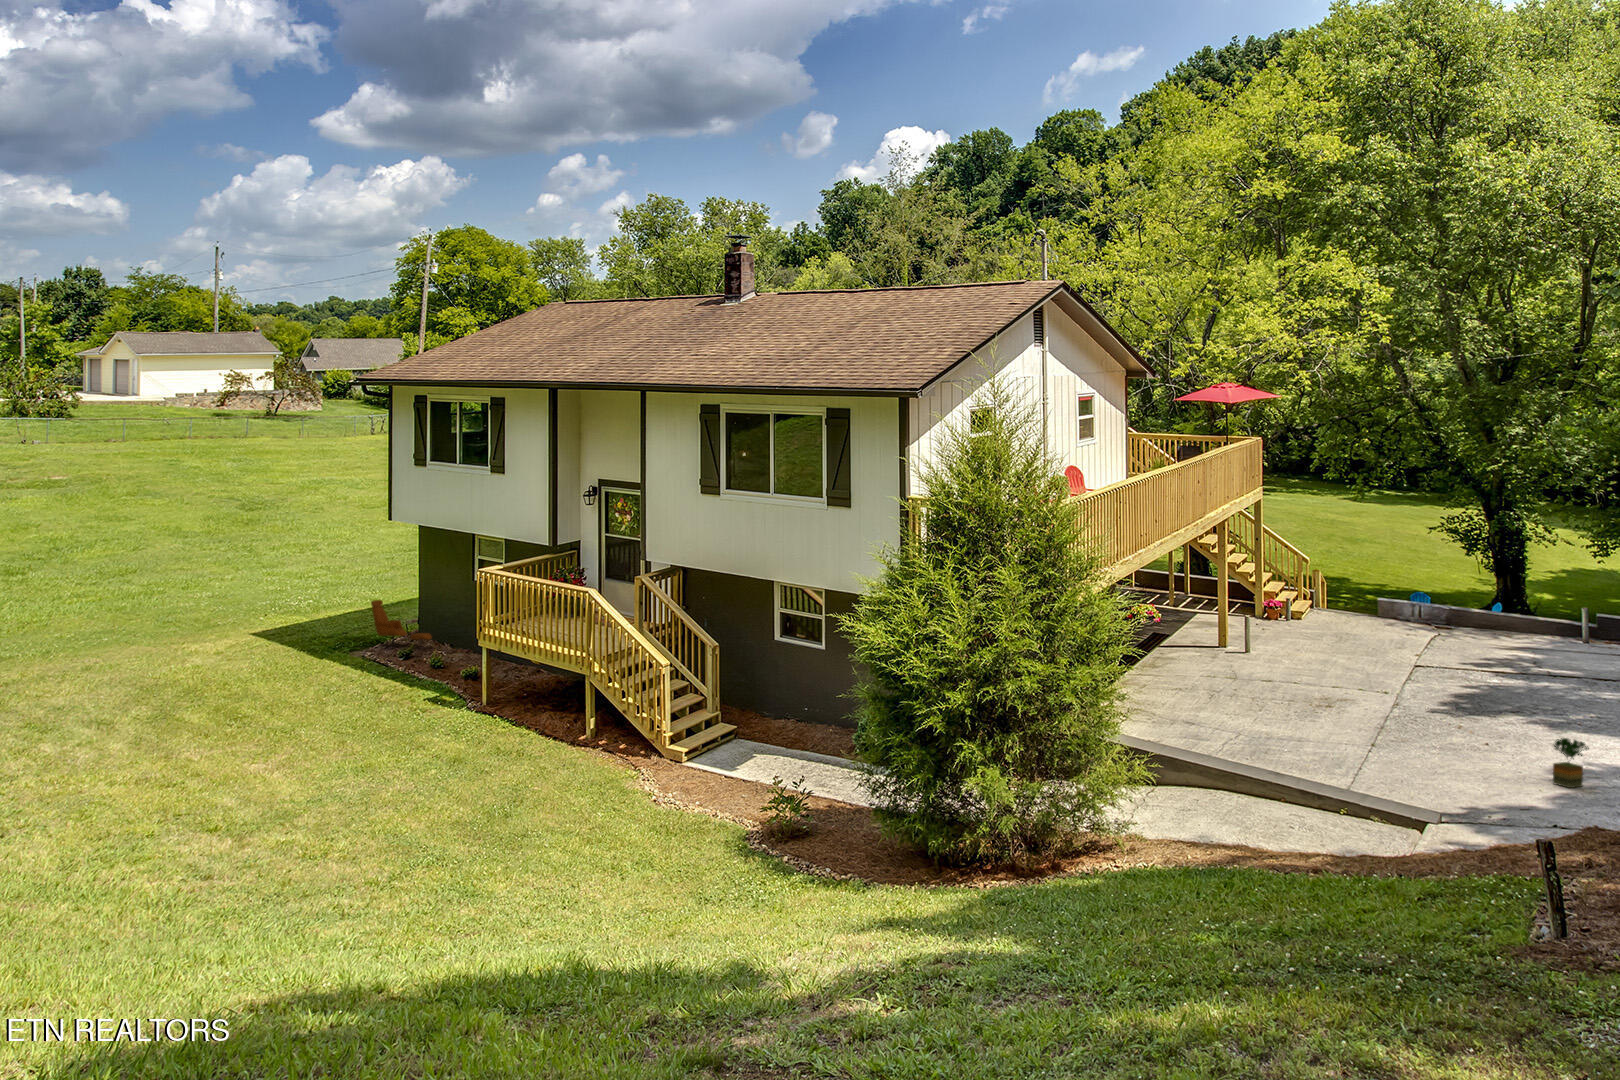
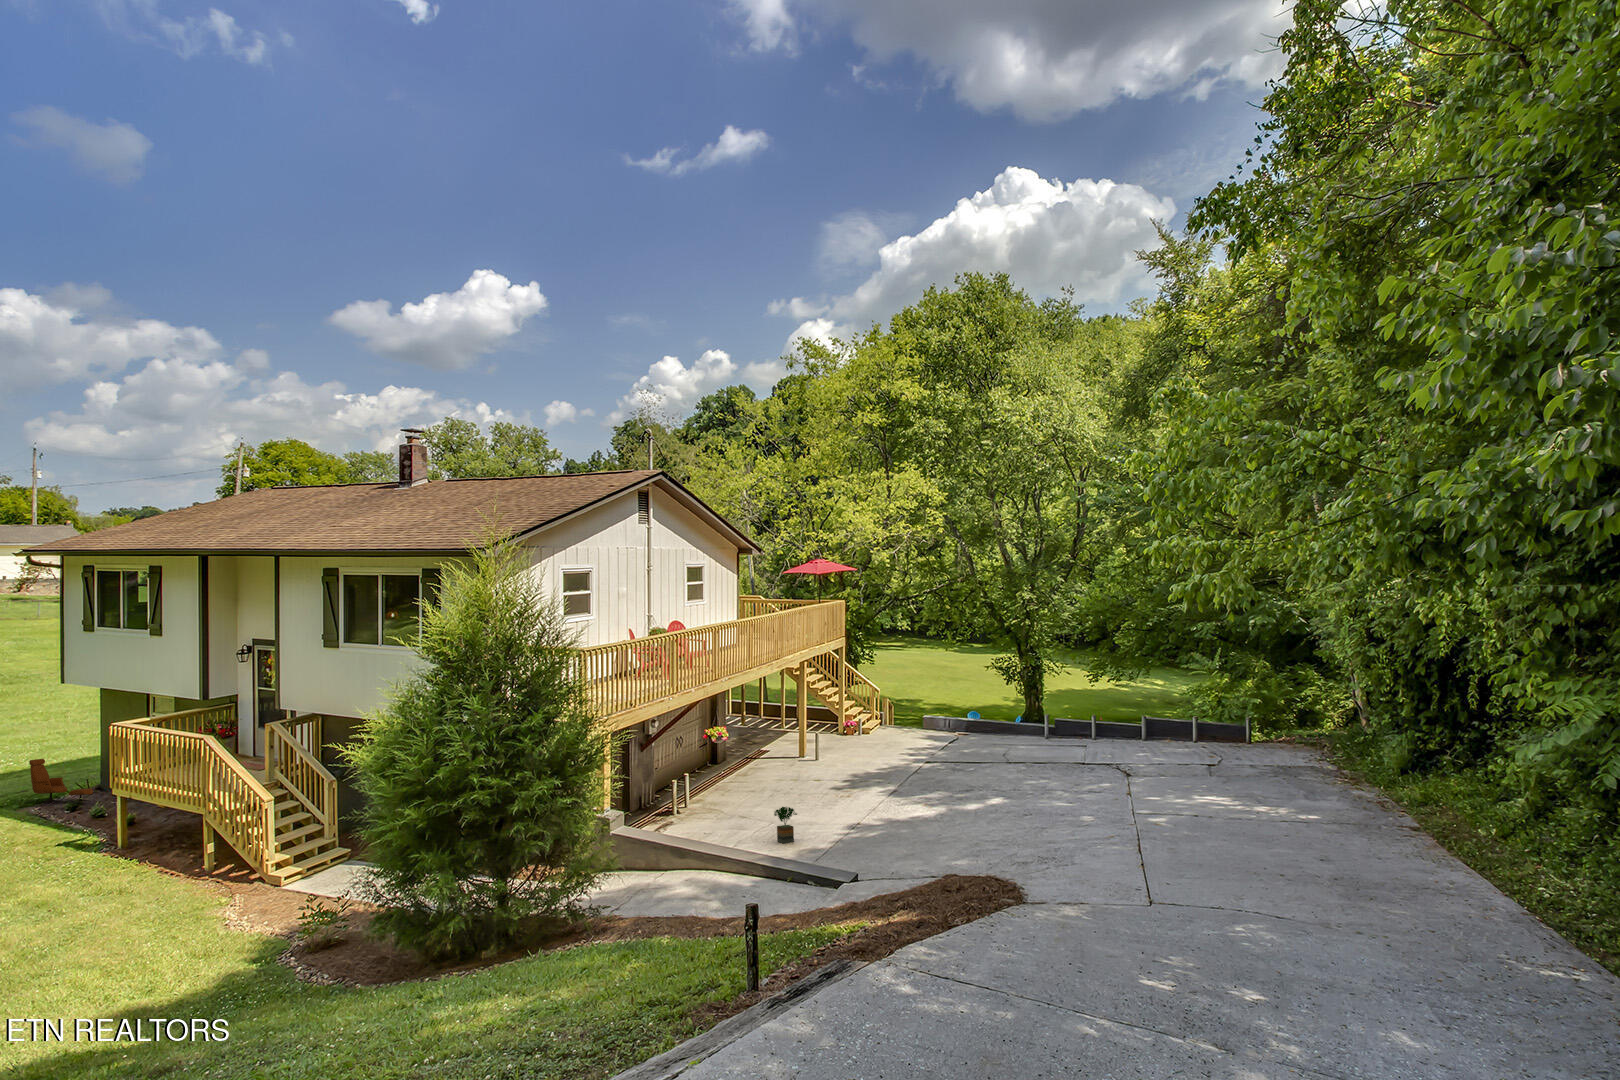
potted tree: present [1553,738,1589,788] -> present [774,807,797,843]

